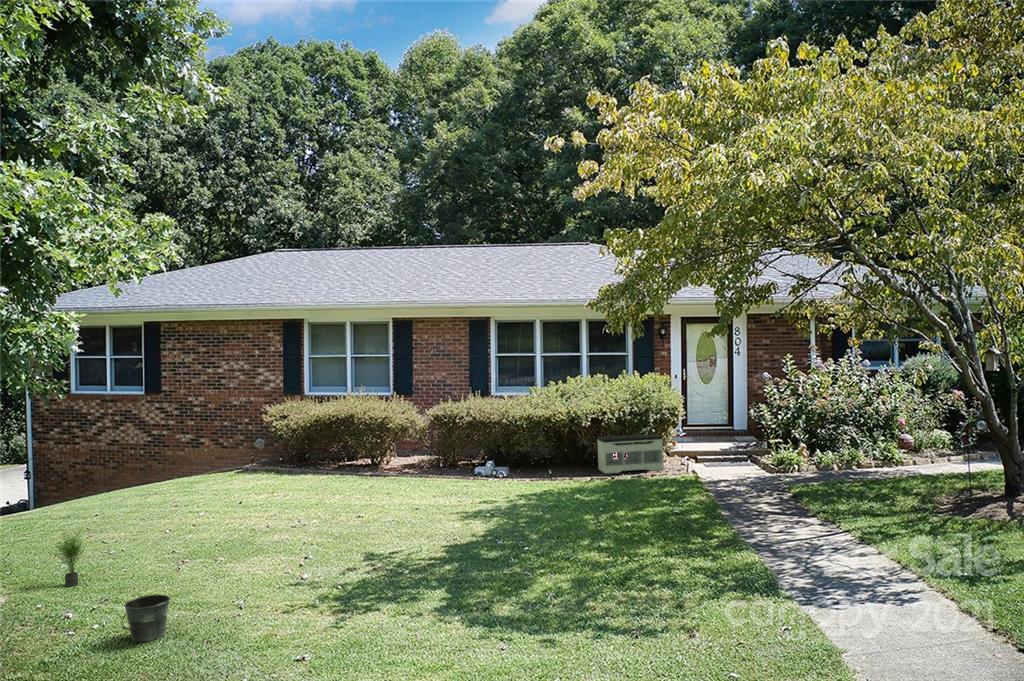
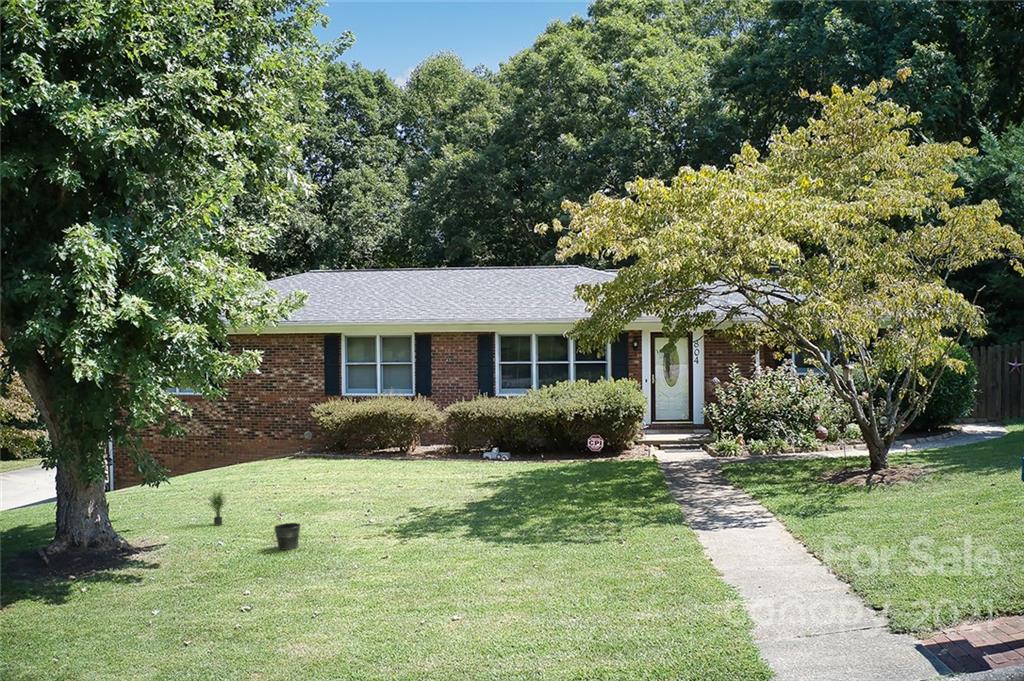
bench: present [597,434,664,473] -> none [580,427,631,458]

